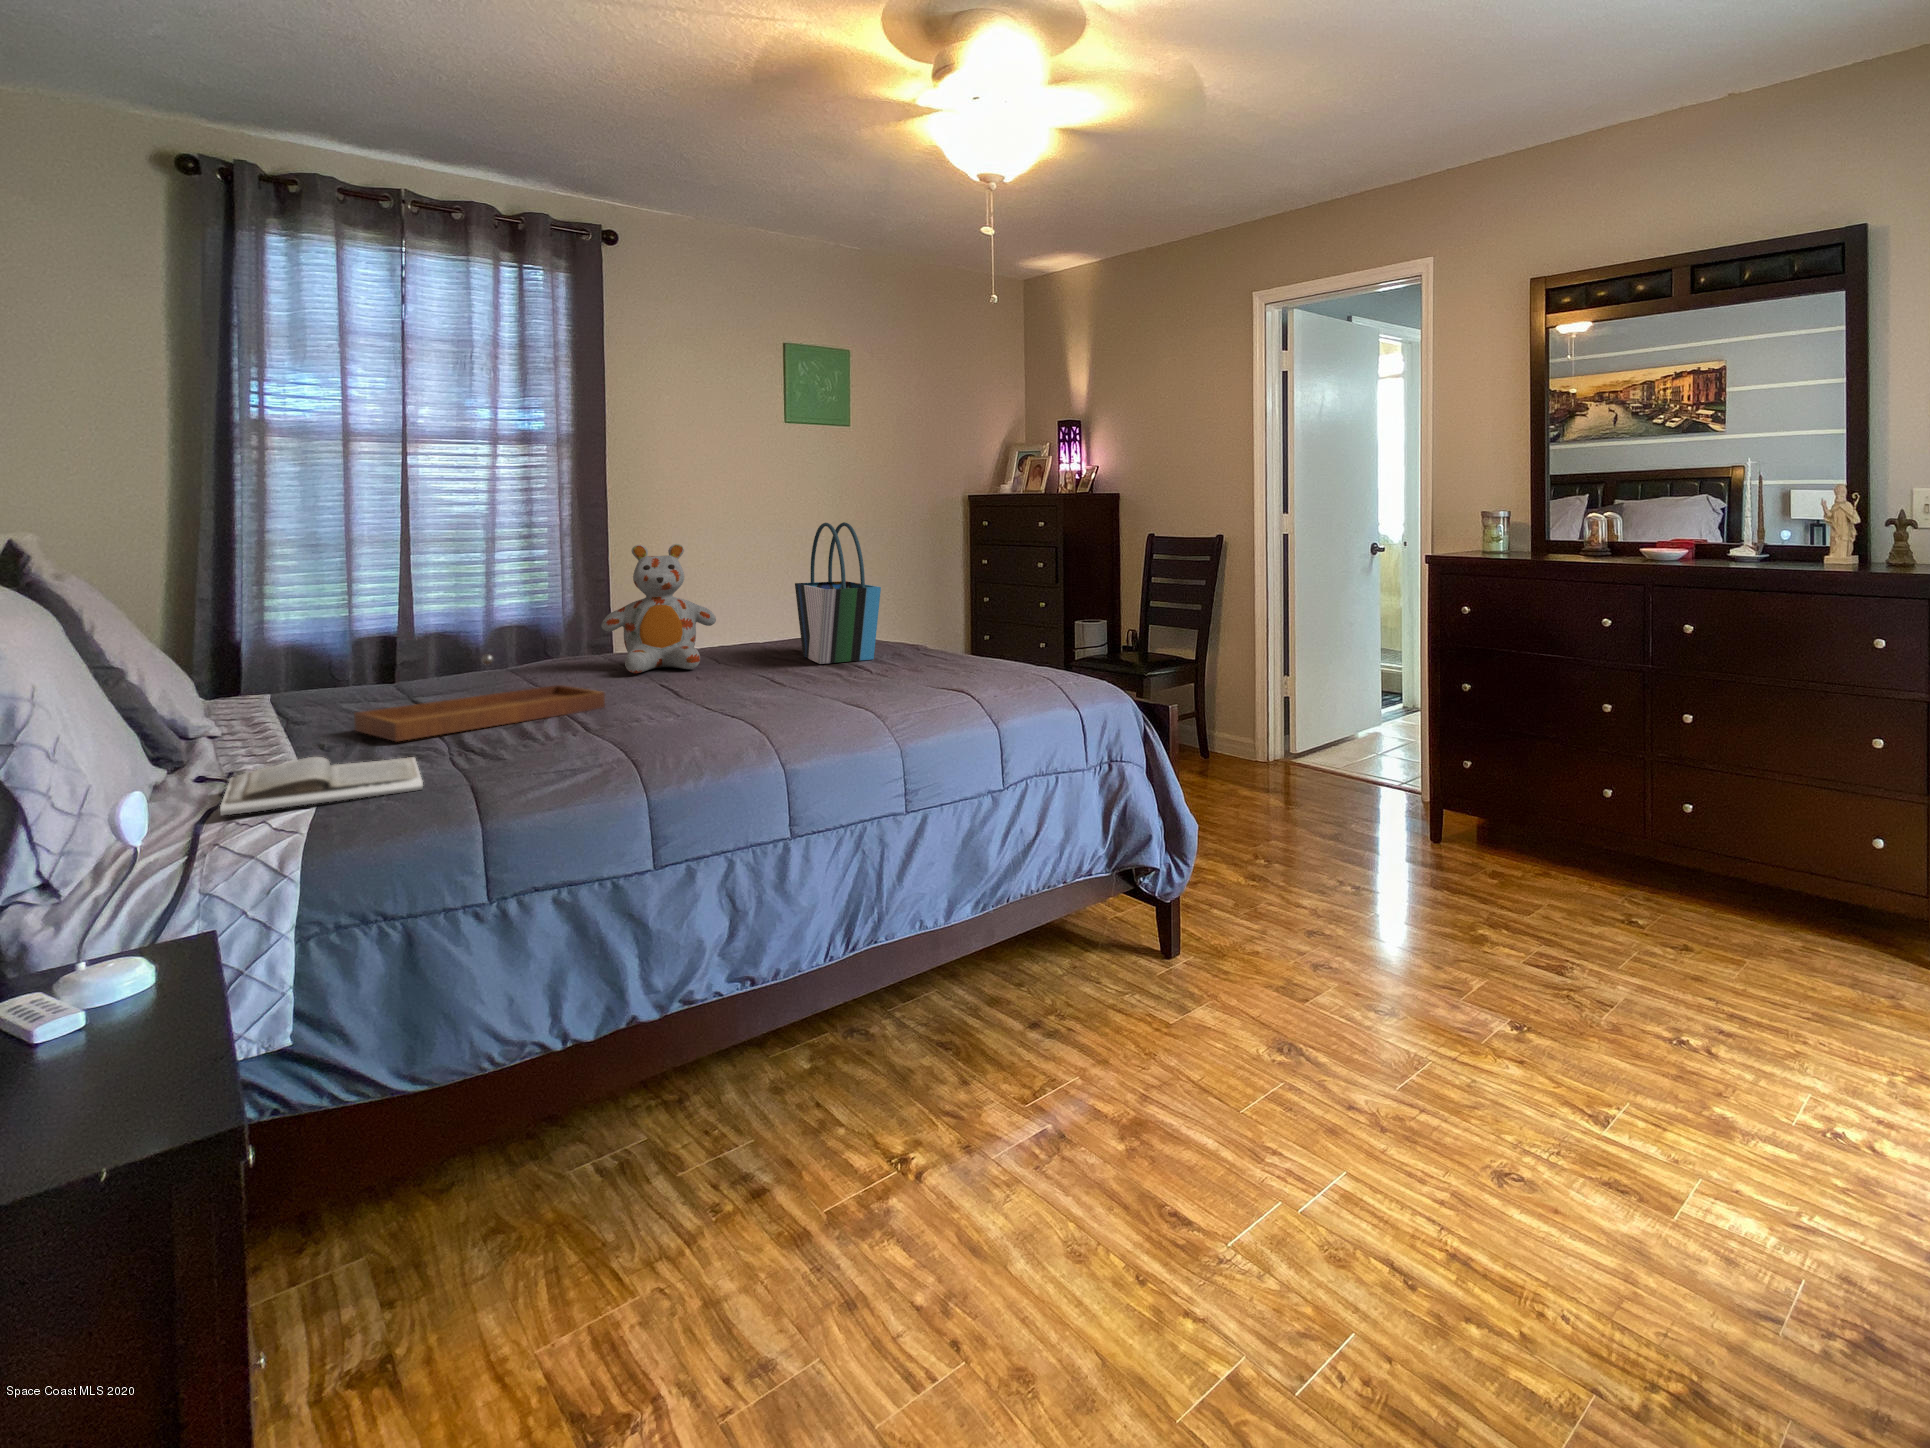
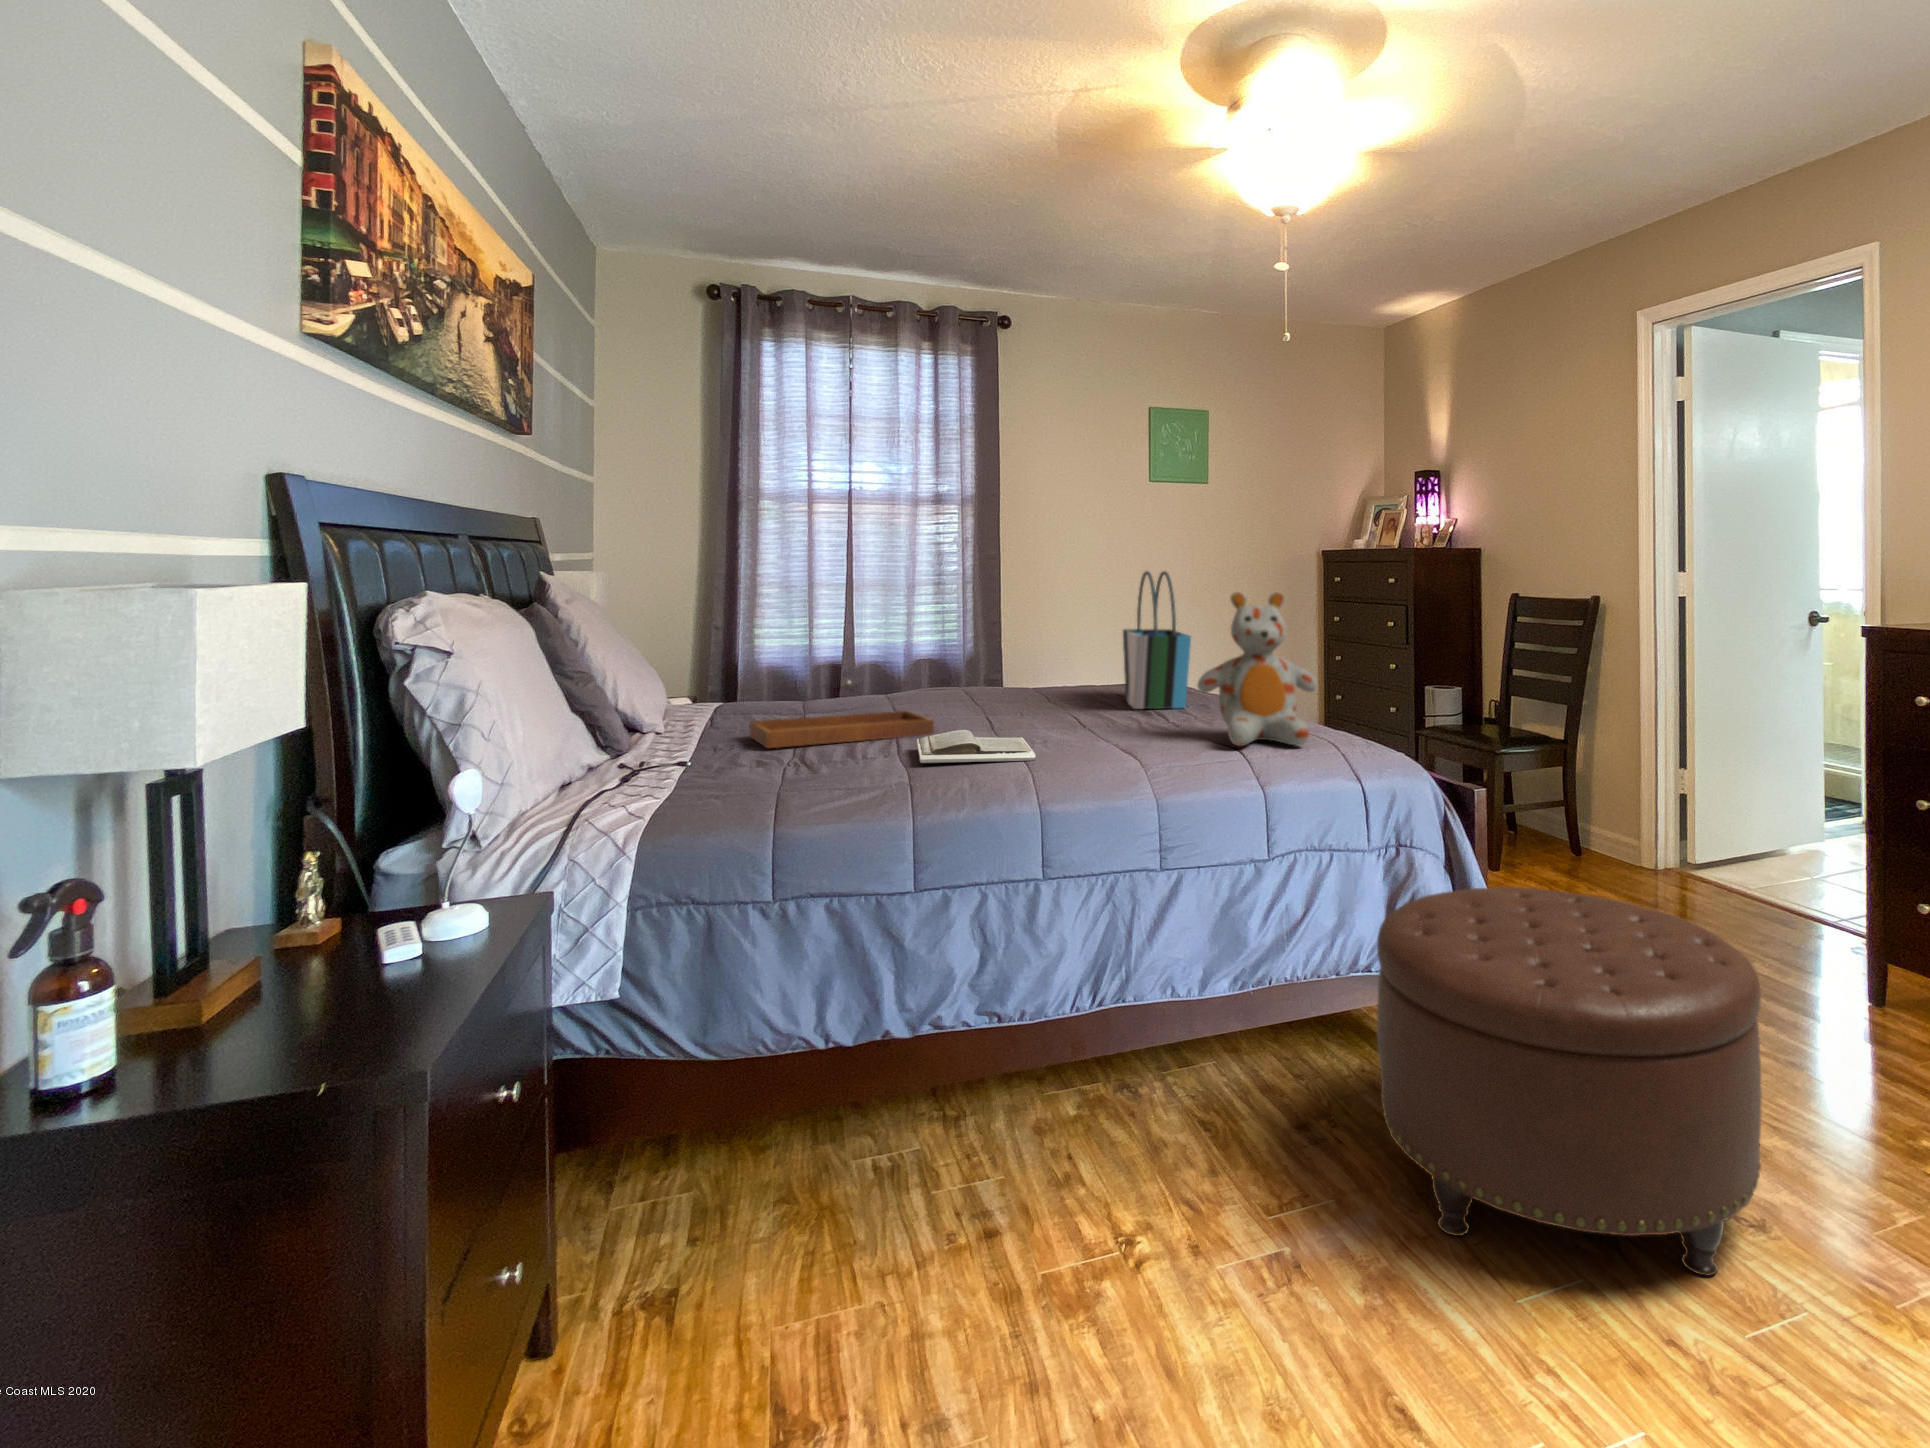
stuffed bear: present [601,544,716,673] -> present [1197,592,1317,746]
book: present [220,757,423,815] -> present [917,730,1035,763]
ottoman: none [1104,789,1396,1077] -> present [1377,887,1762,1276]

